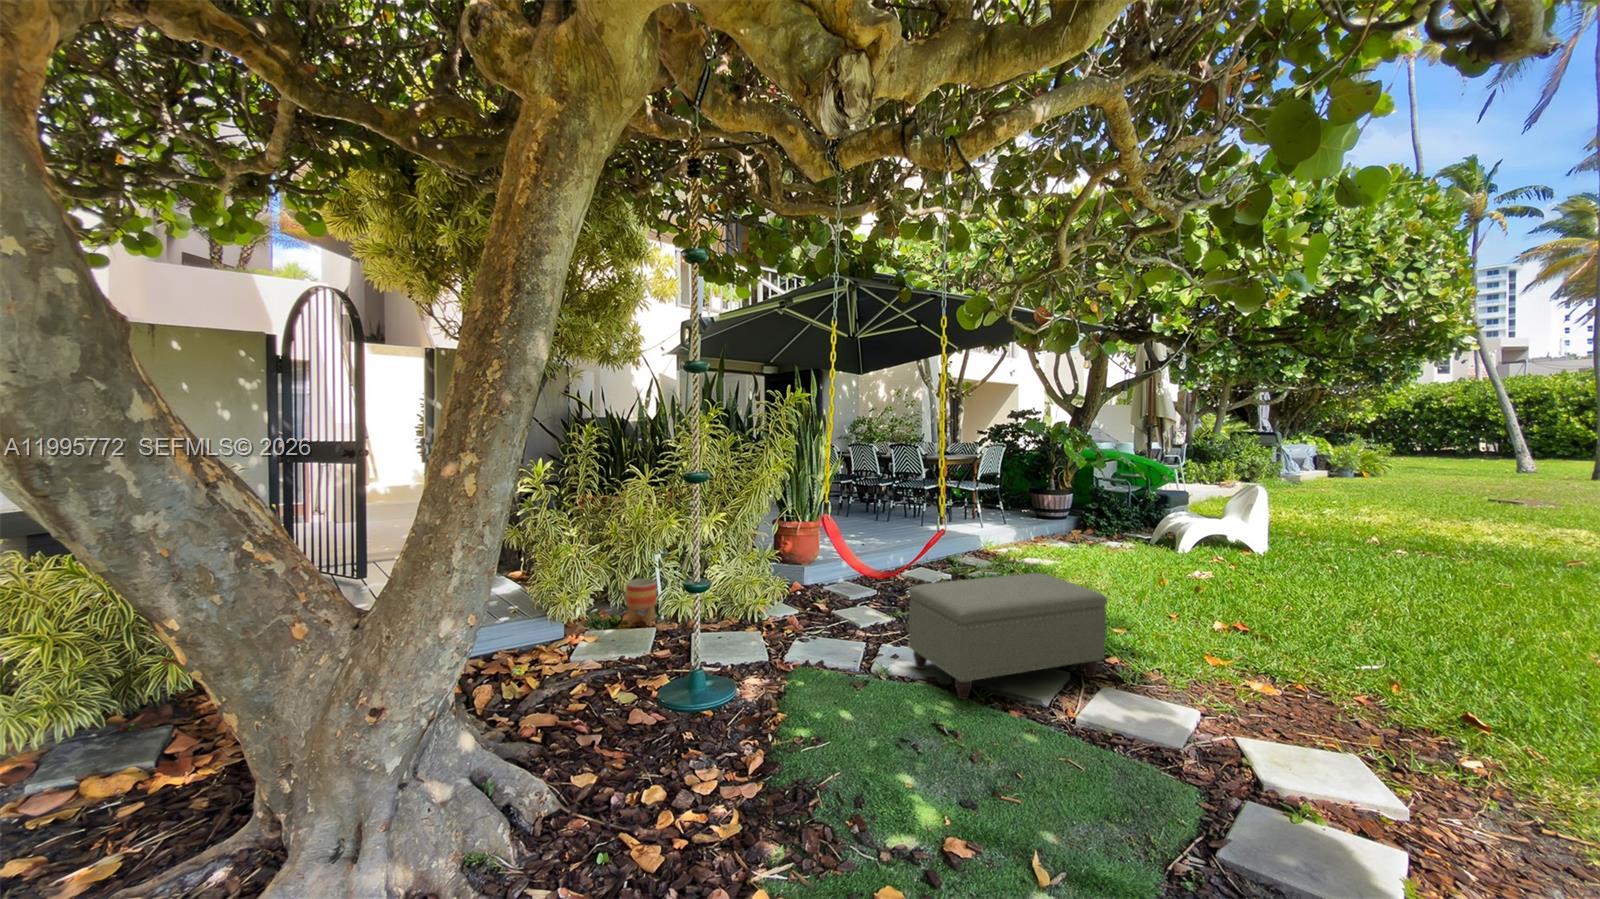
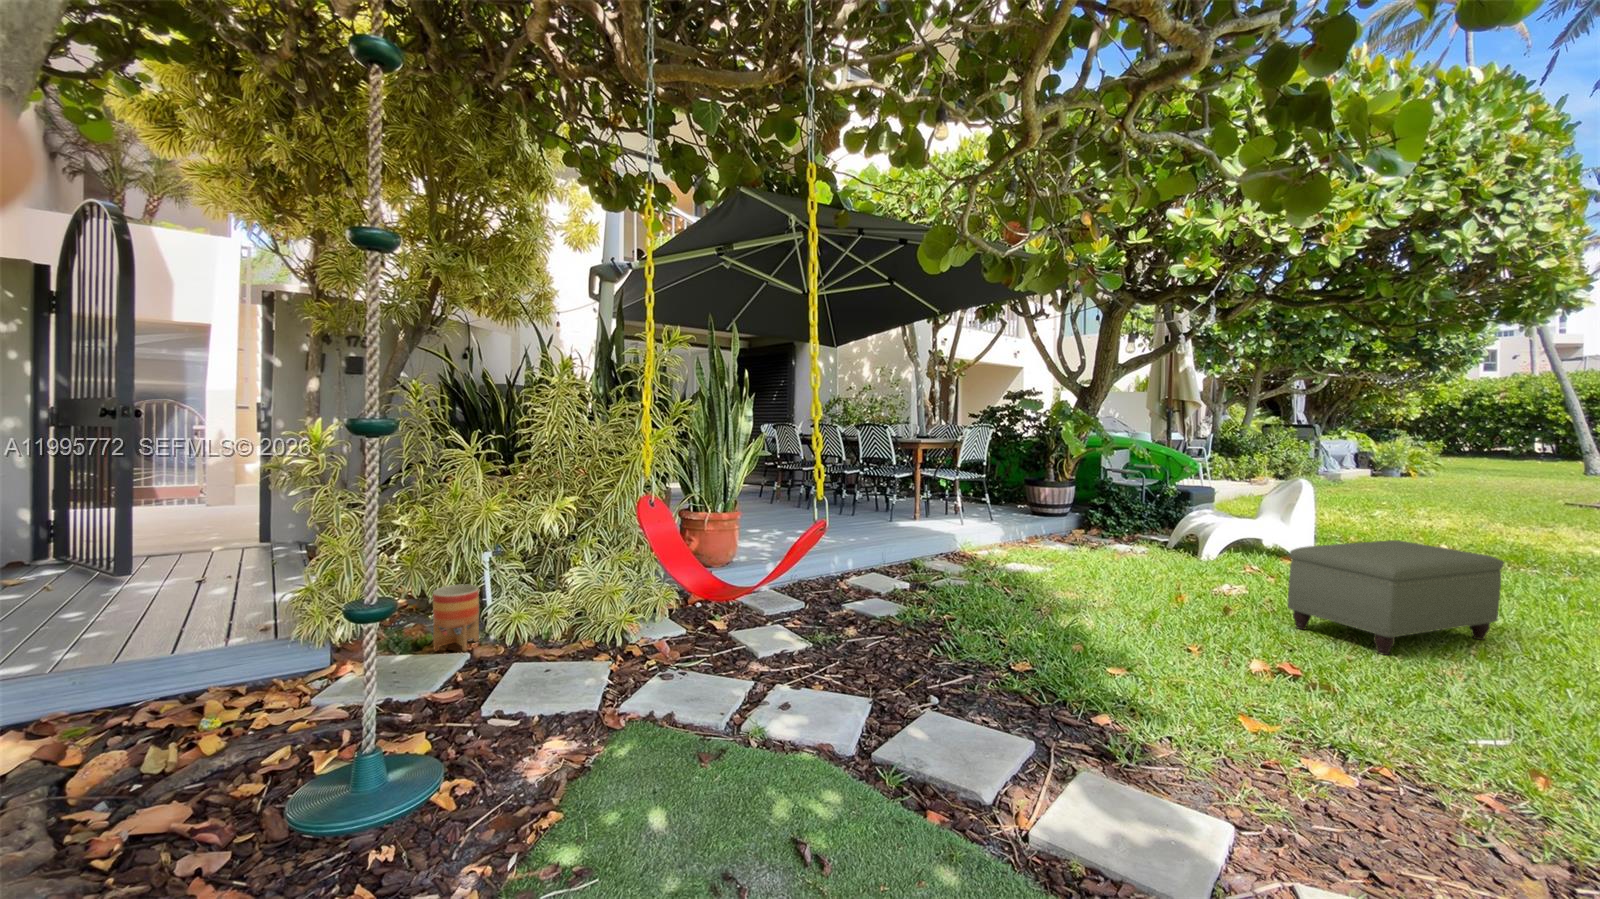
ottoman: present [909,573,1108,699] -> present [1288,540,1504,655]

